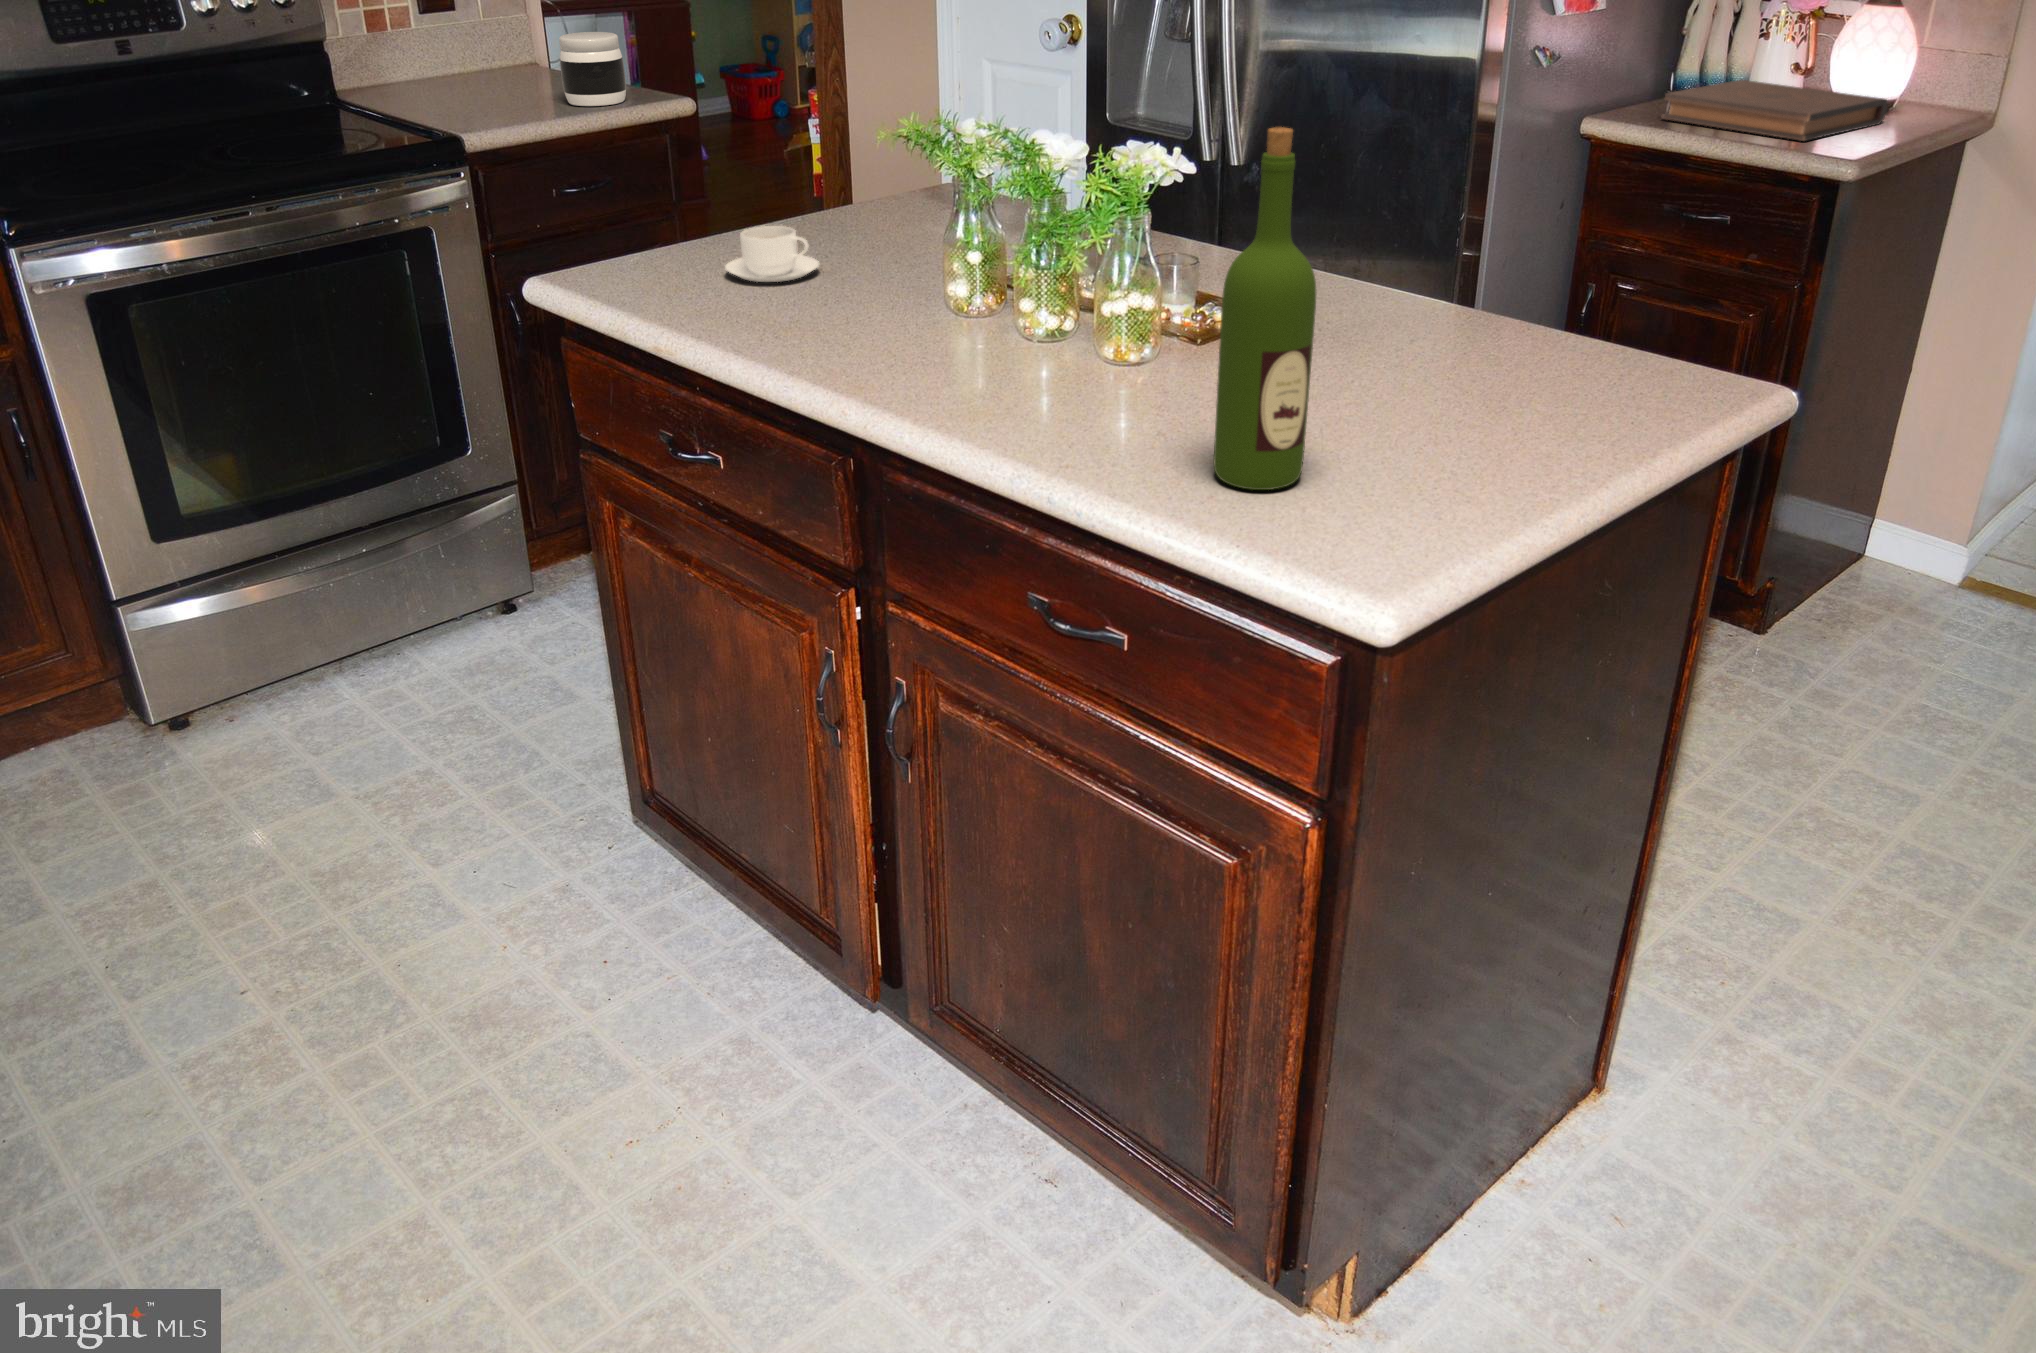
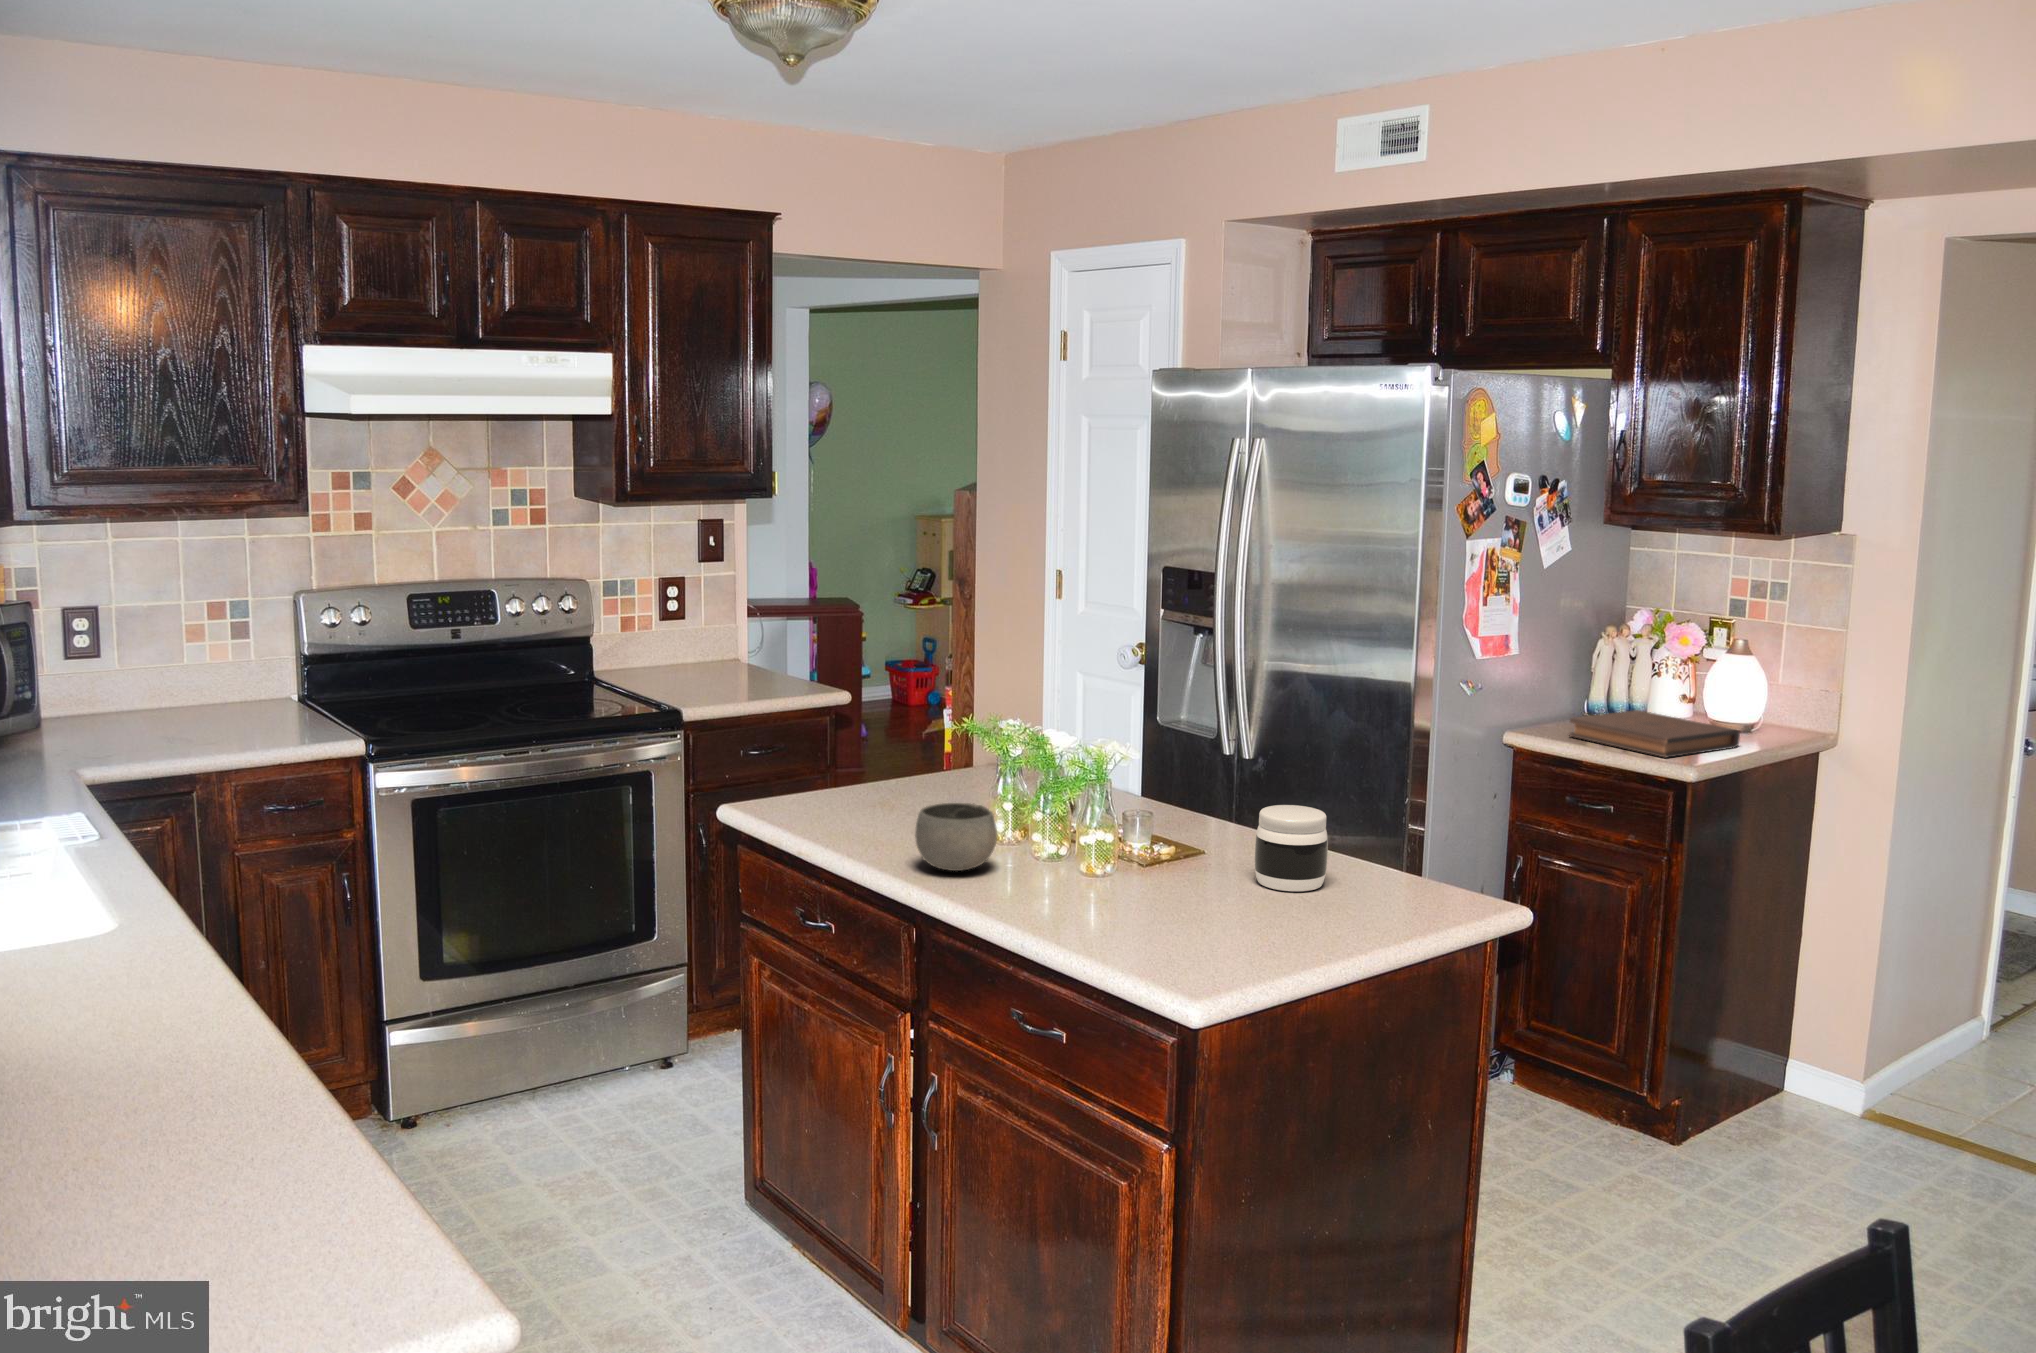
jar: present [559,32,626,106] -> present [1255,805,1328,891]
wine bottle: present [1214,127,1316,490] -> none [1124,740,1180,947]
coffee cup: present [725,226,819,282] -> none [851,781,914,816]
bowl: none [839,257,969,368] -> present [915,803,997,871]

